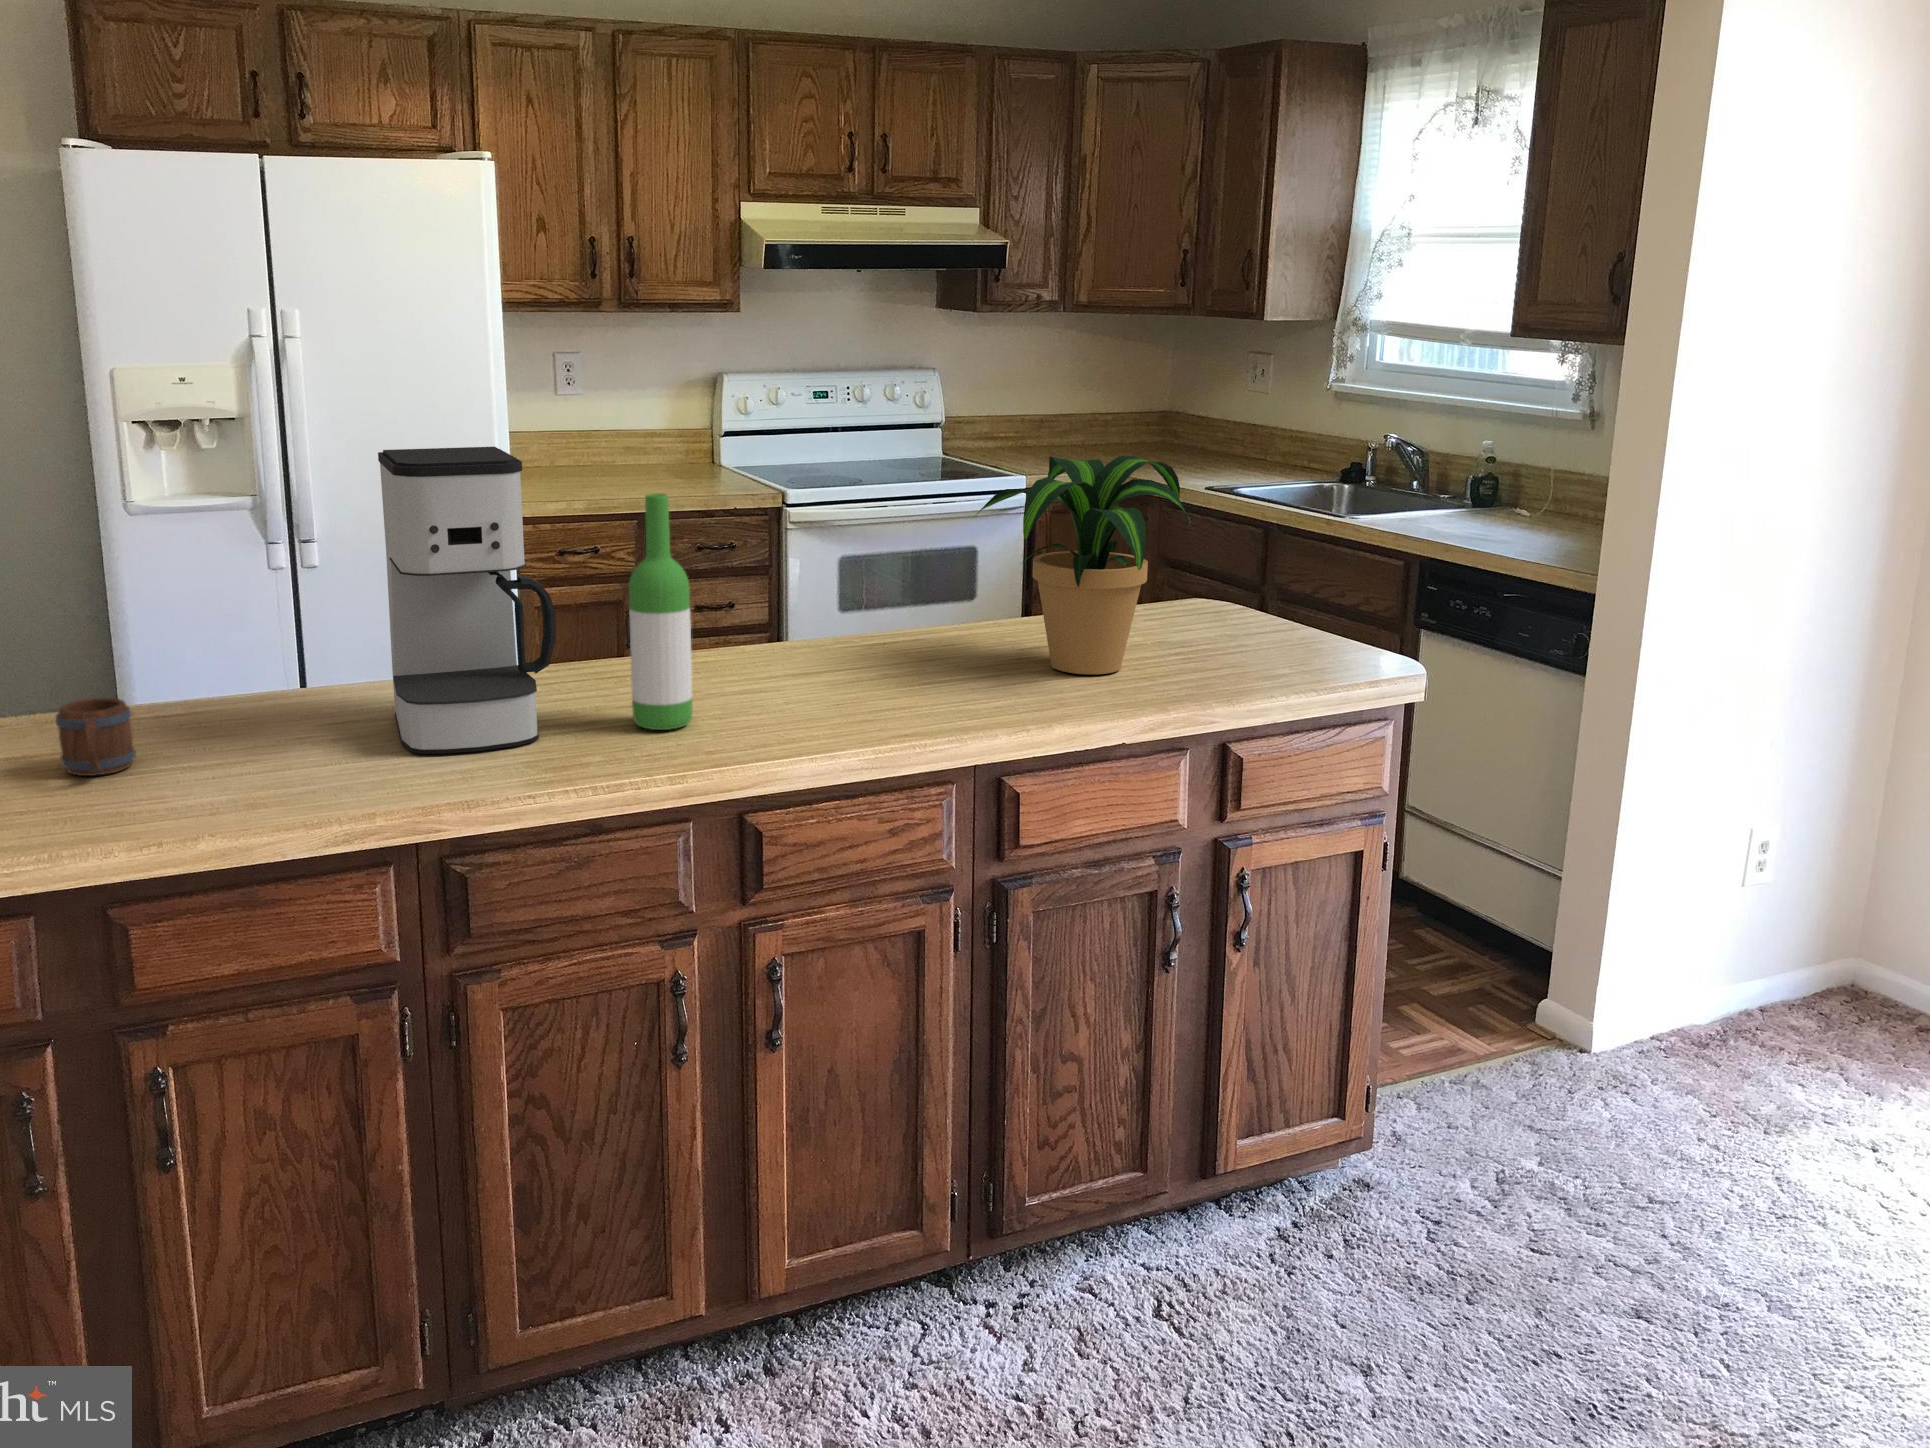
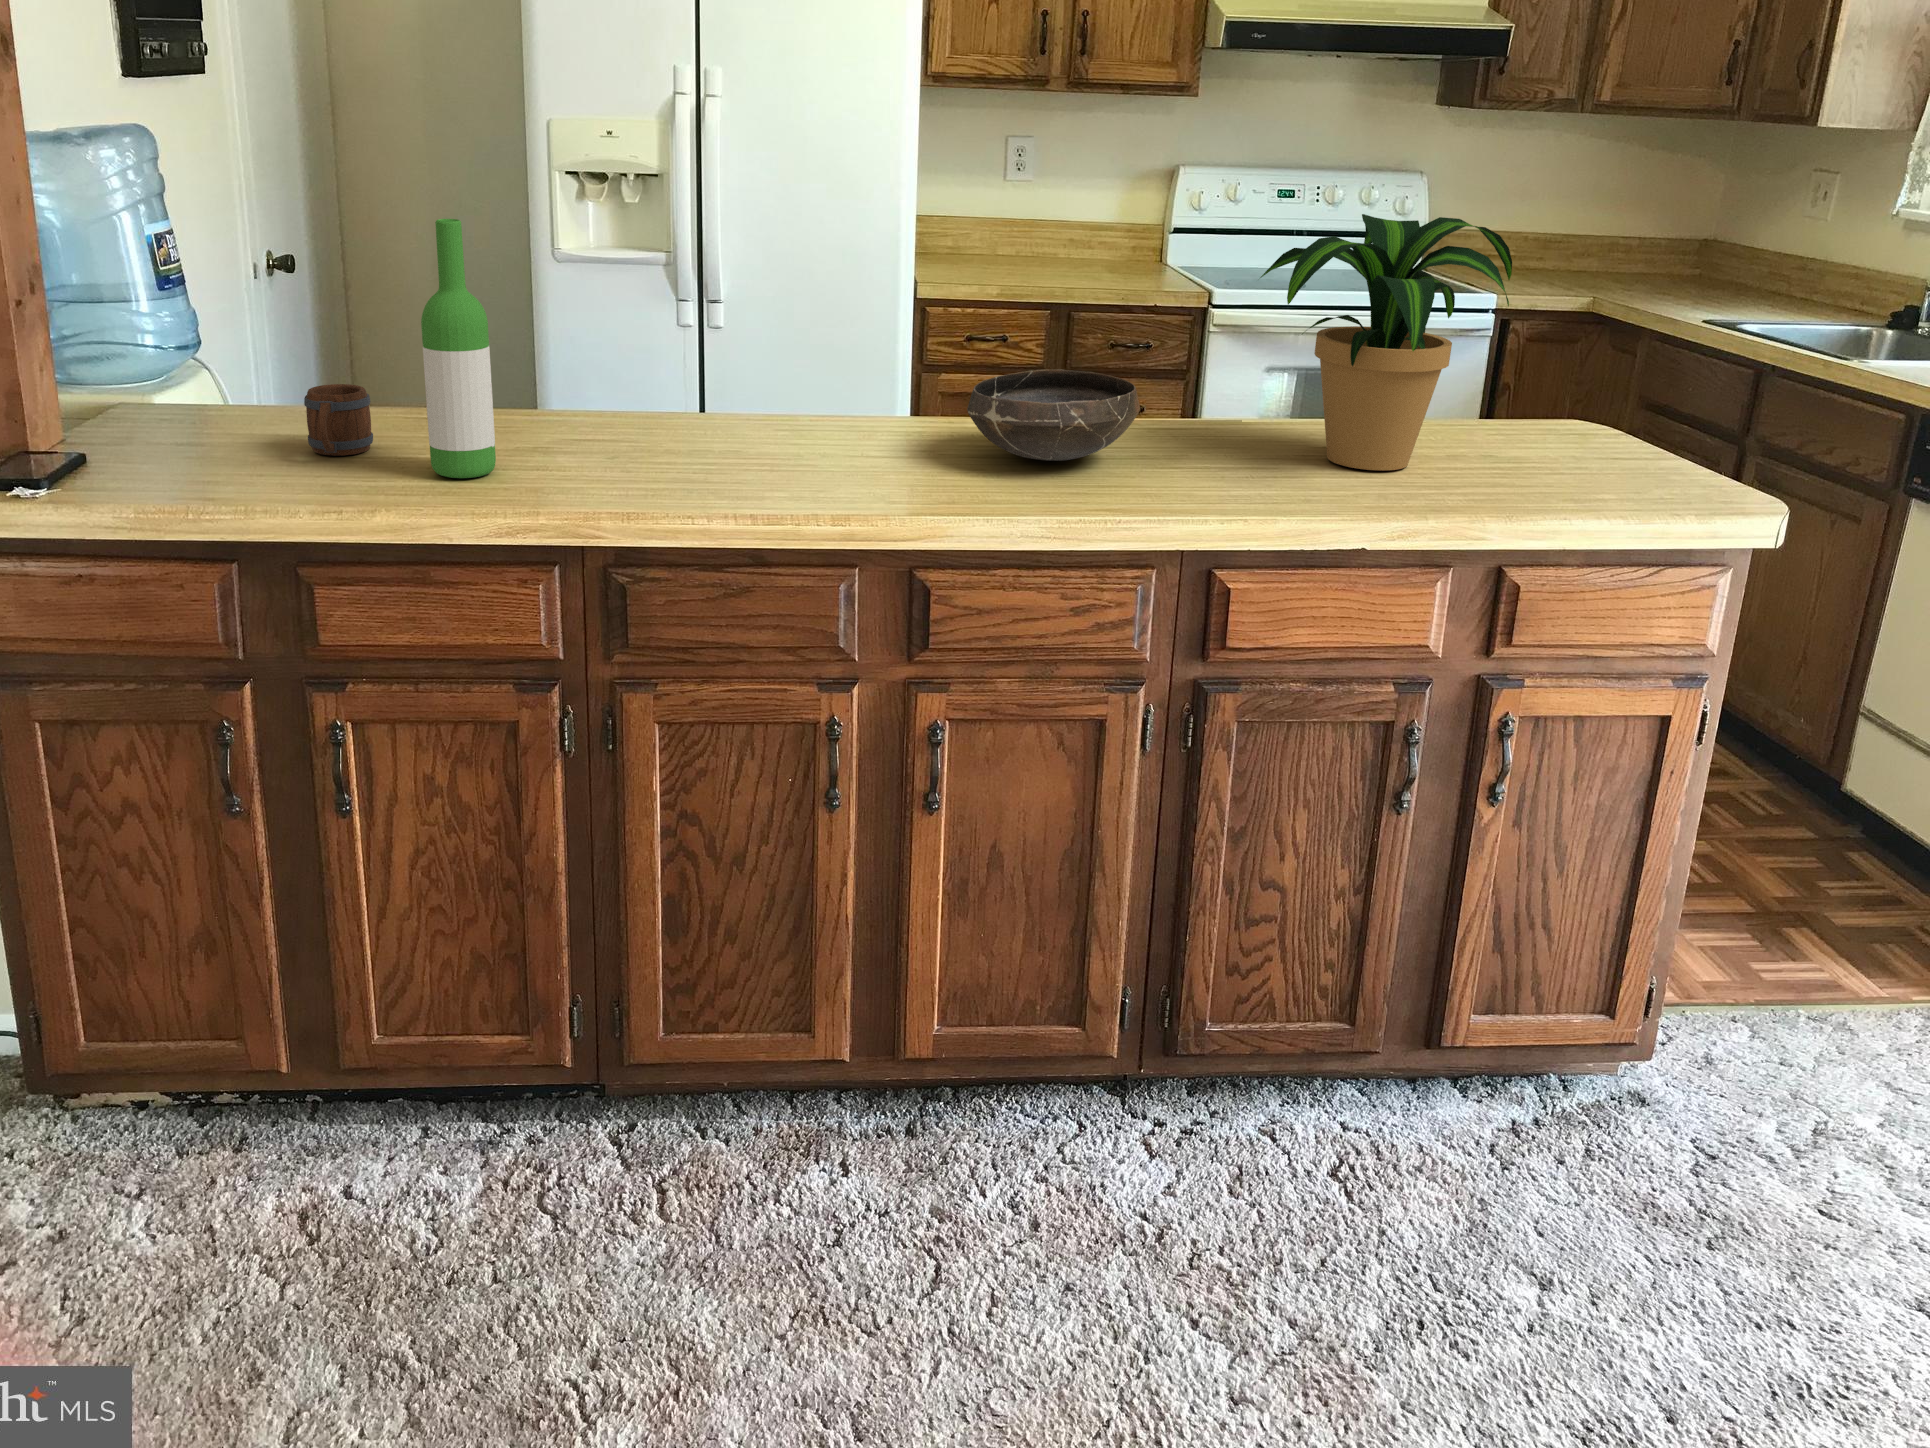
coffee maker: present [378,447,556,754] -> none [605,162,767,473]
wine bottle: present [629,493,692,730] -> present [421,219,496,478]
bowl: none [744,612,902,696] -> present [967,369,1140,461]

